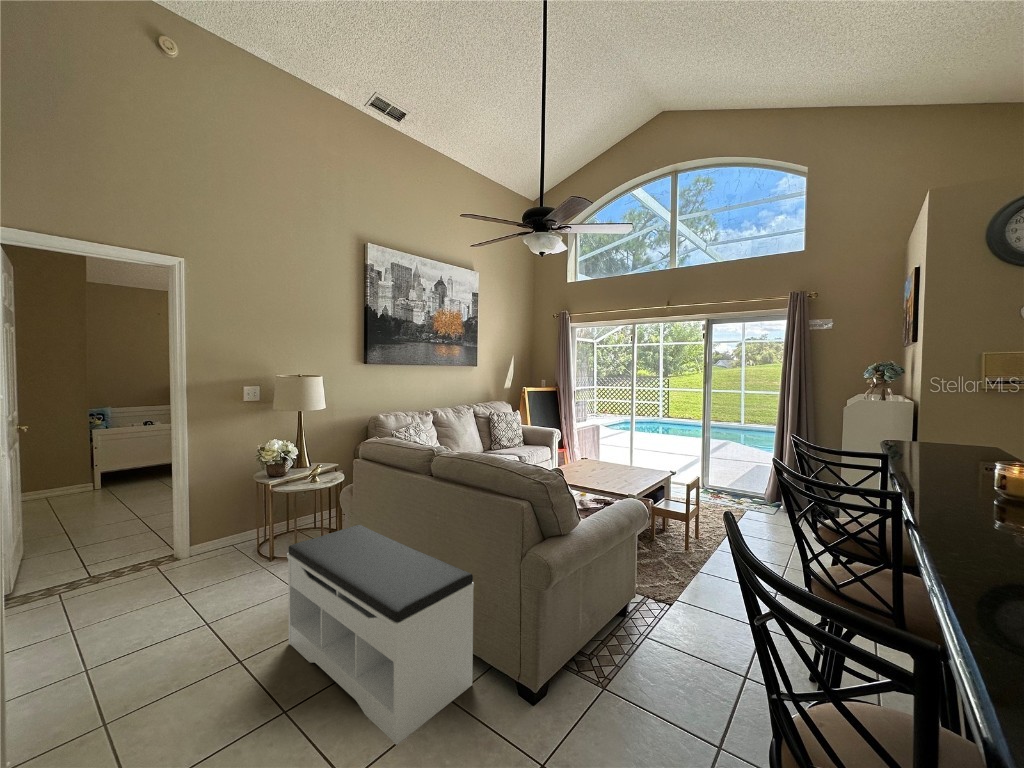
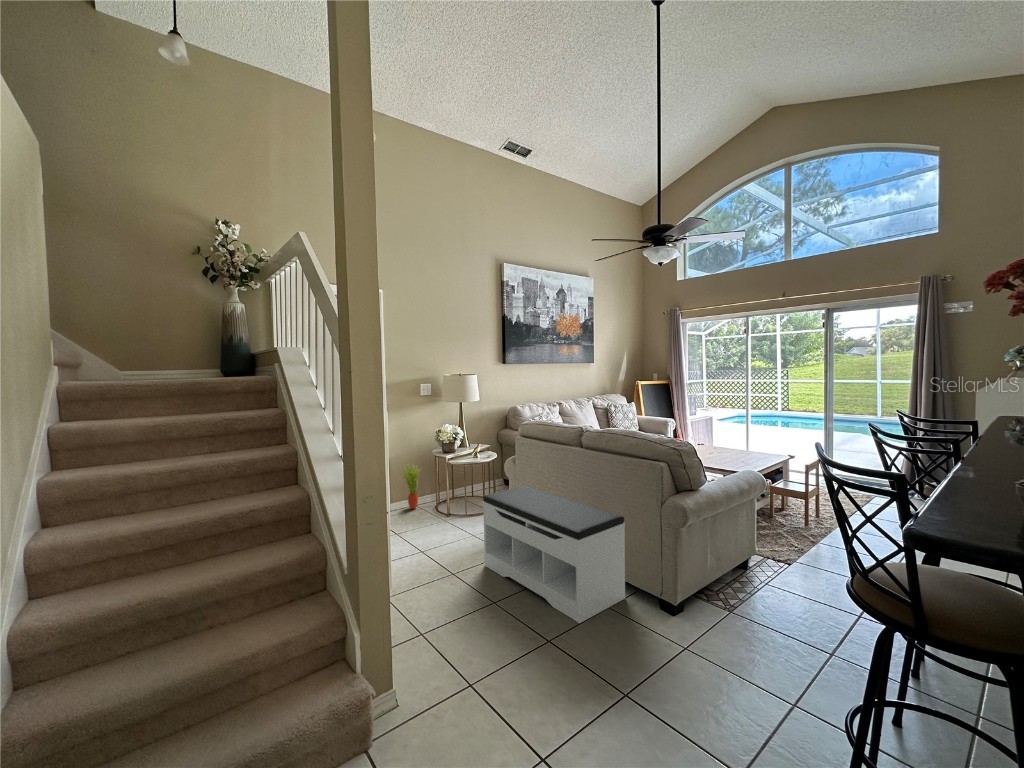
potted plant: none [207,490,239,551] -> present [403,465,419,509]

